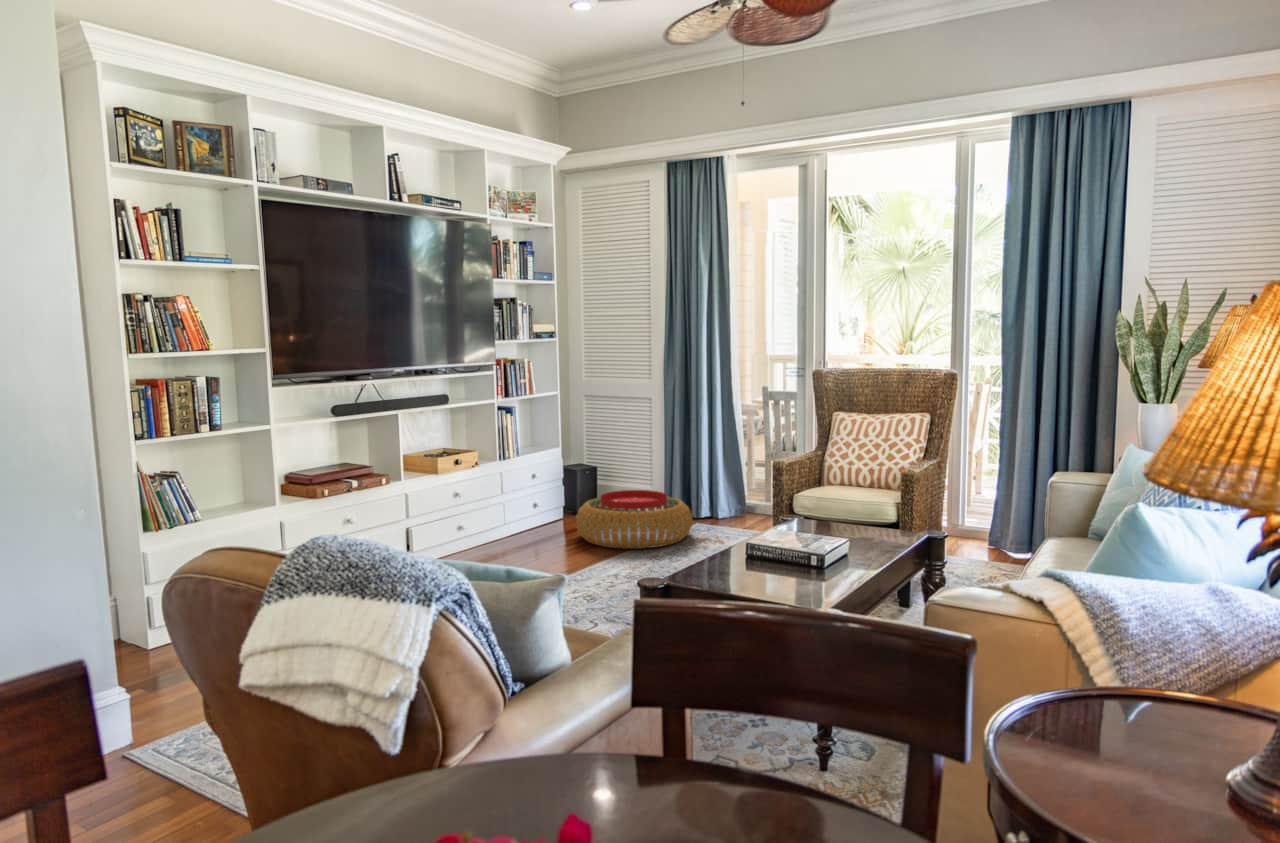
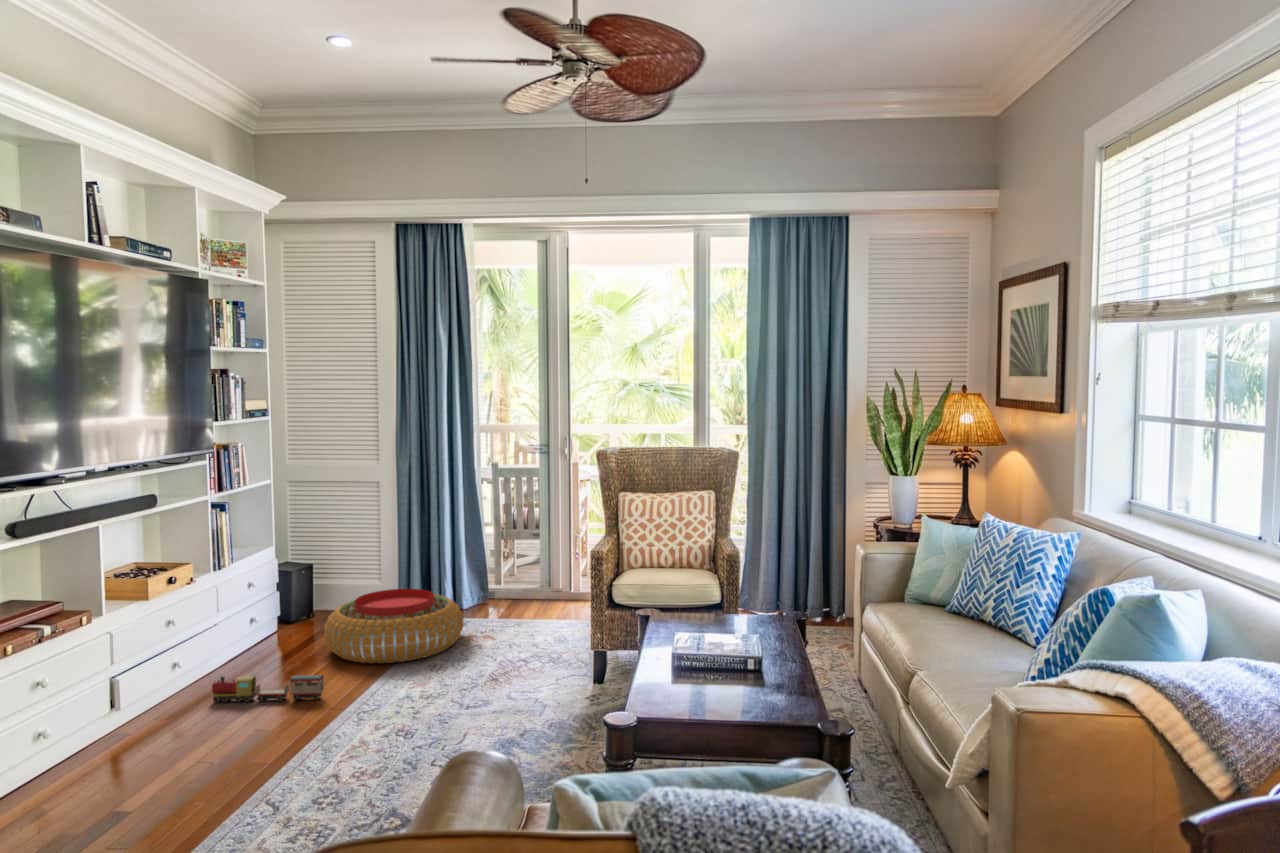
toy train: none [476,537,552,565] -> present [211,675,324,702]

